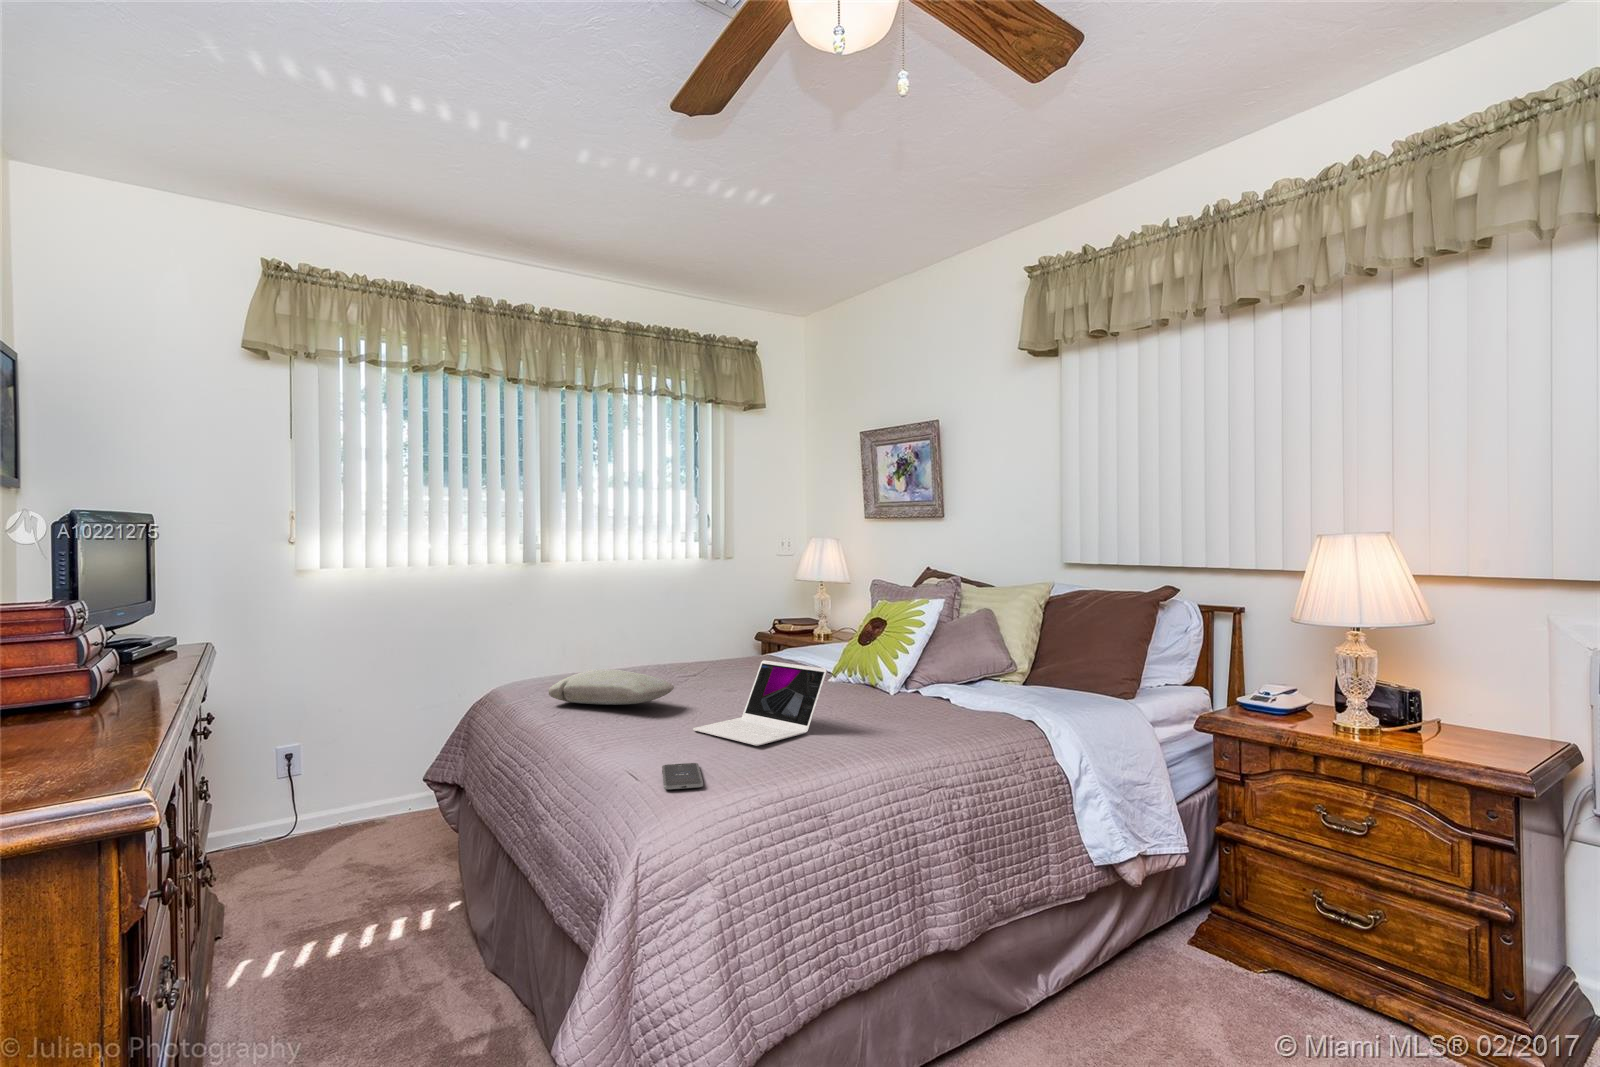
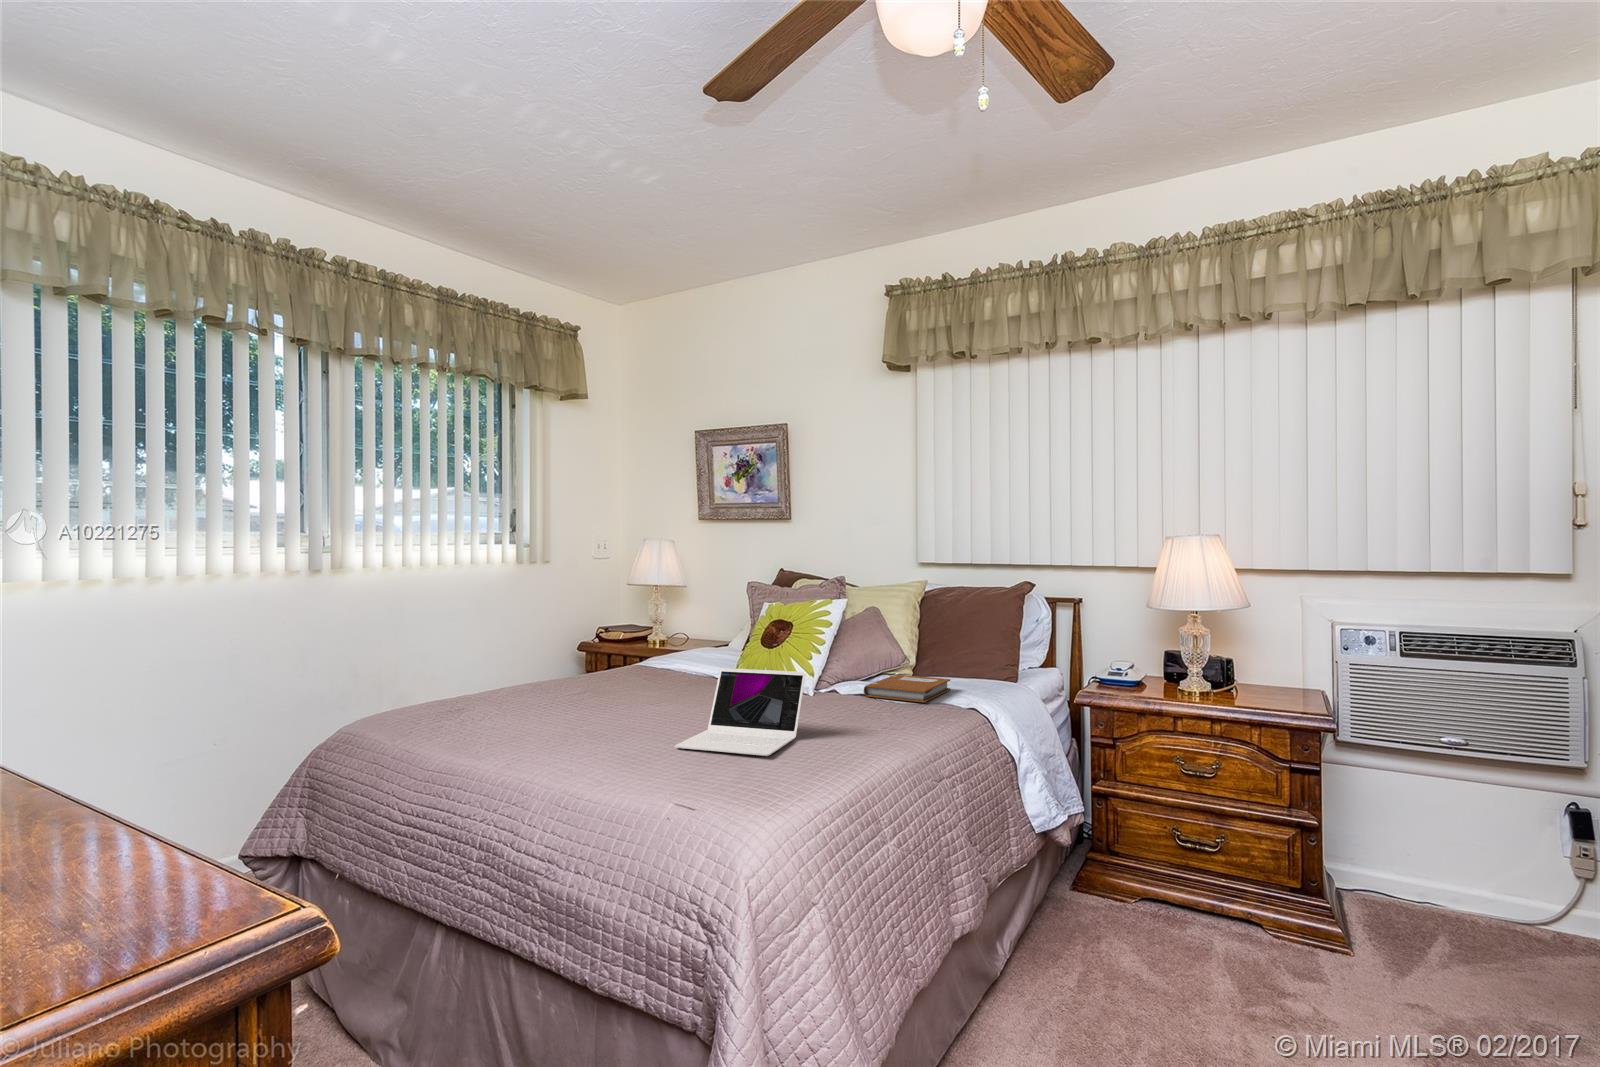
pillow: present [548,669,674,705] -> none [461,691,617,731]
notebook: none [933,680,1037,711] -> present [864,675,950,703]
smartphone: present [662,763,703,789] -> none [701,780,772,810]

